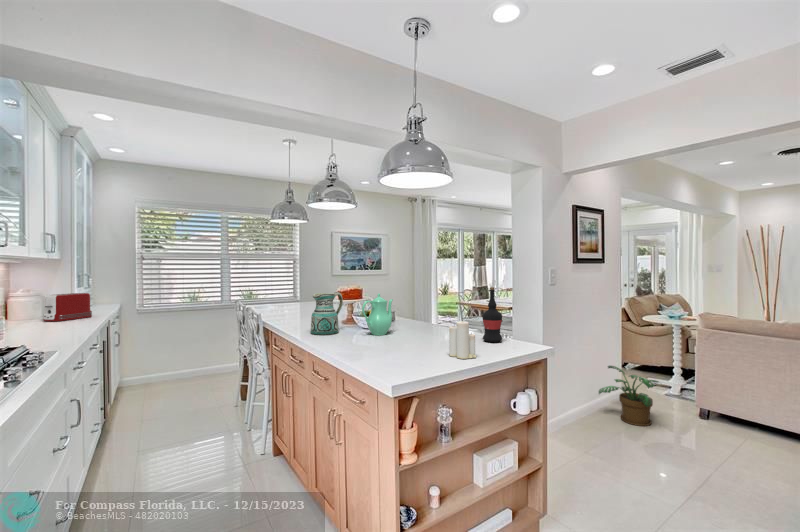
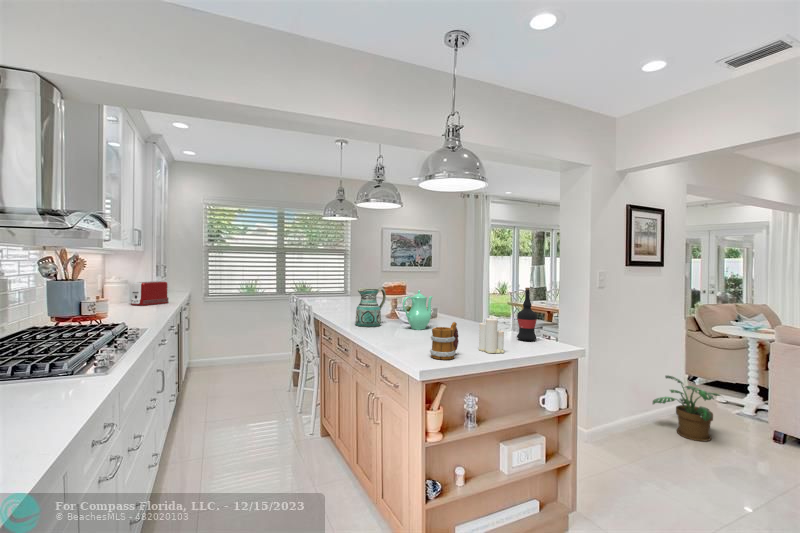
mug: none [400,328,430,371] -> present [430,322,459,360]

